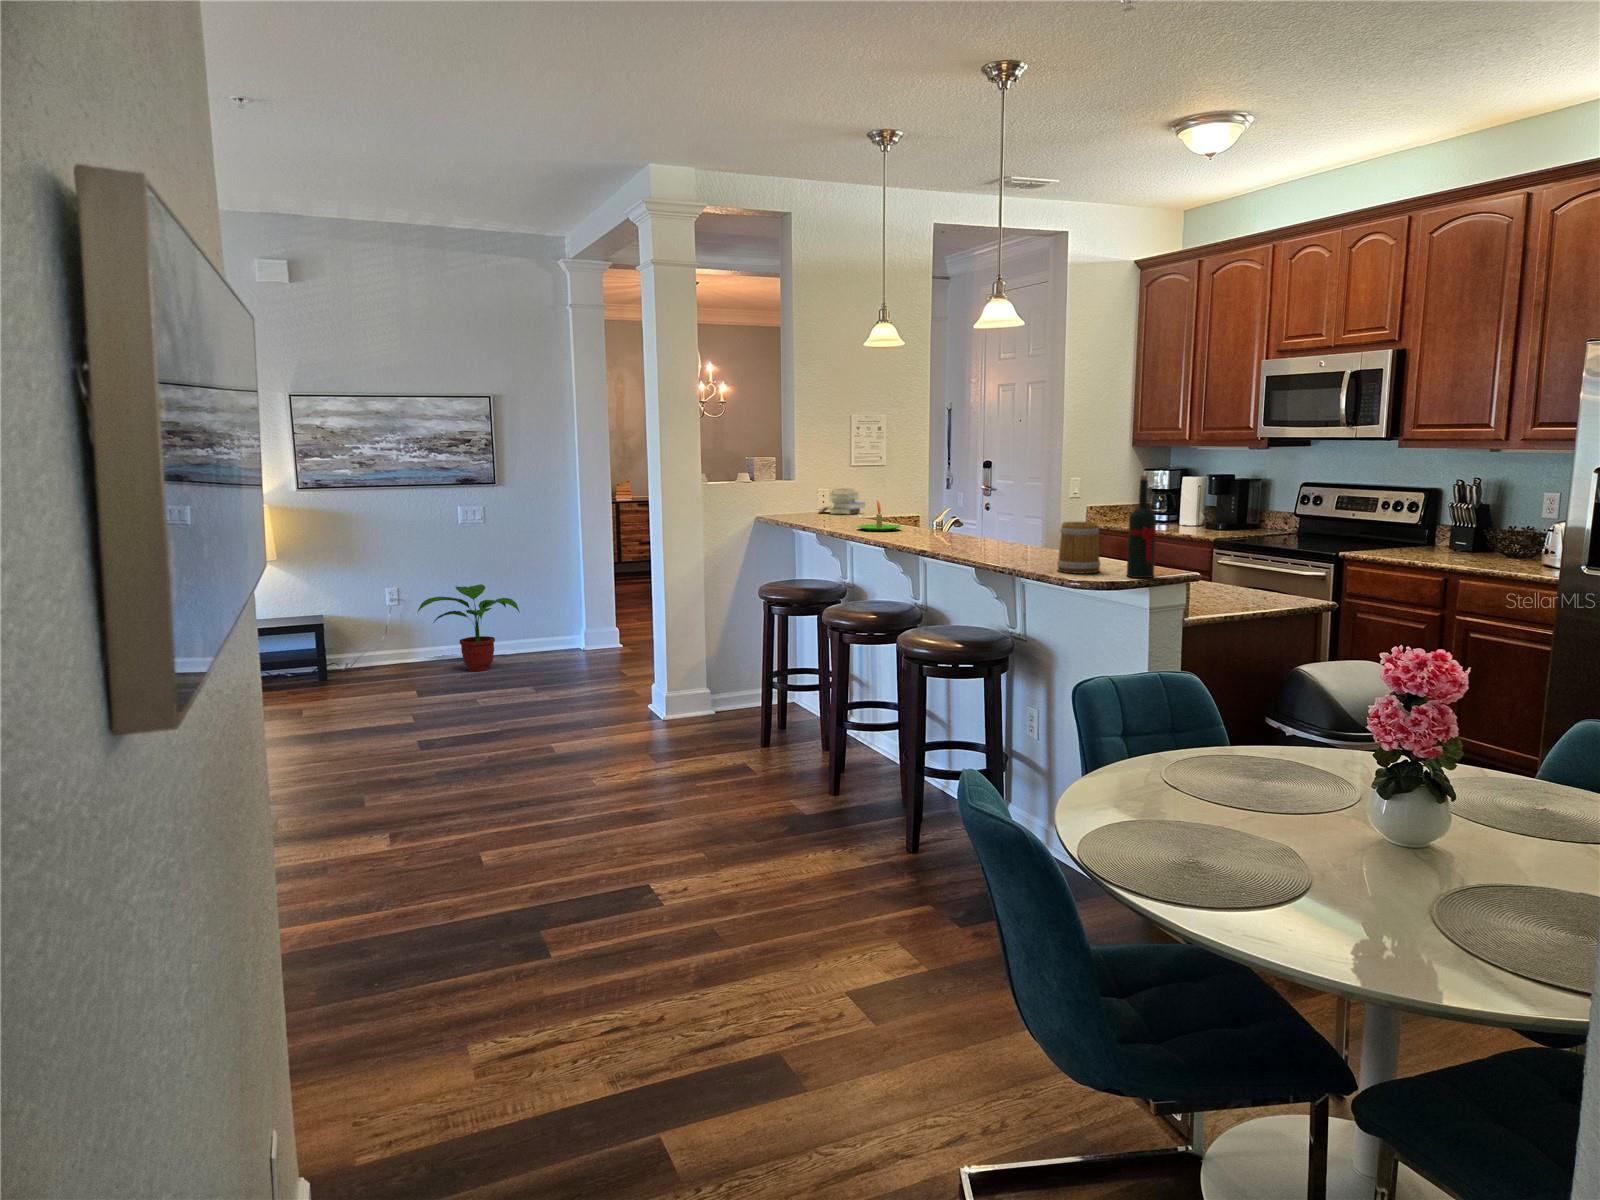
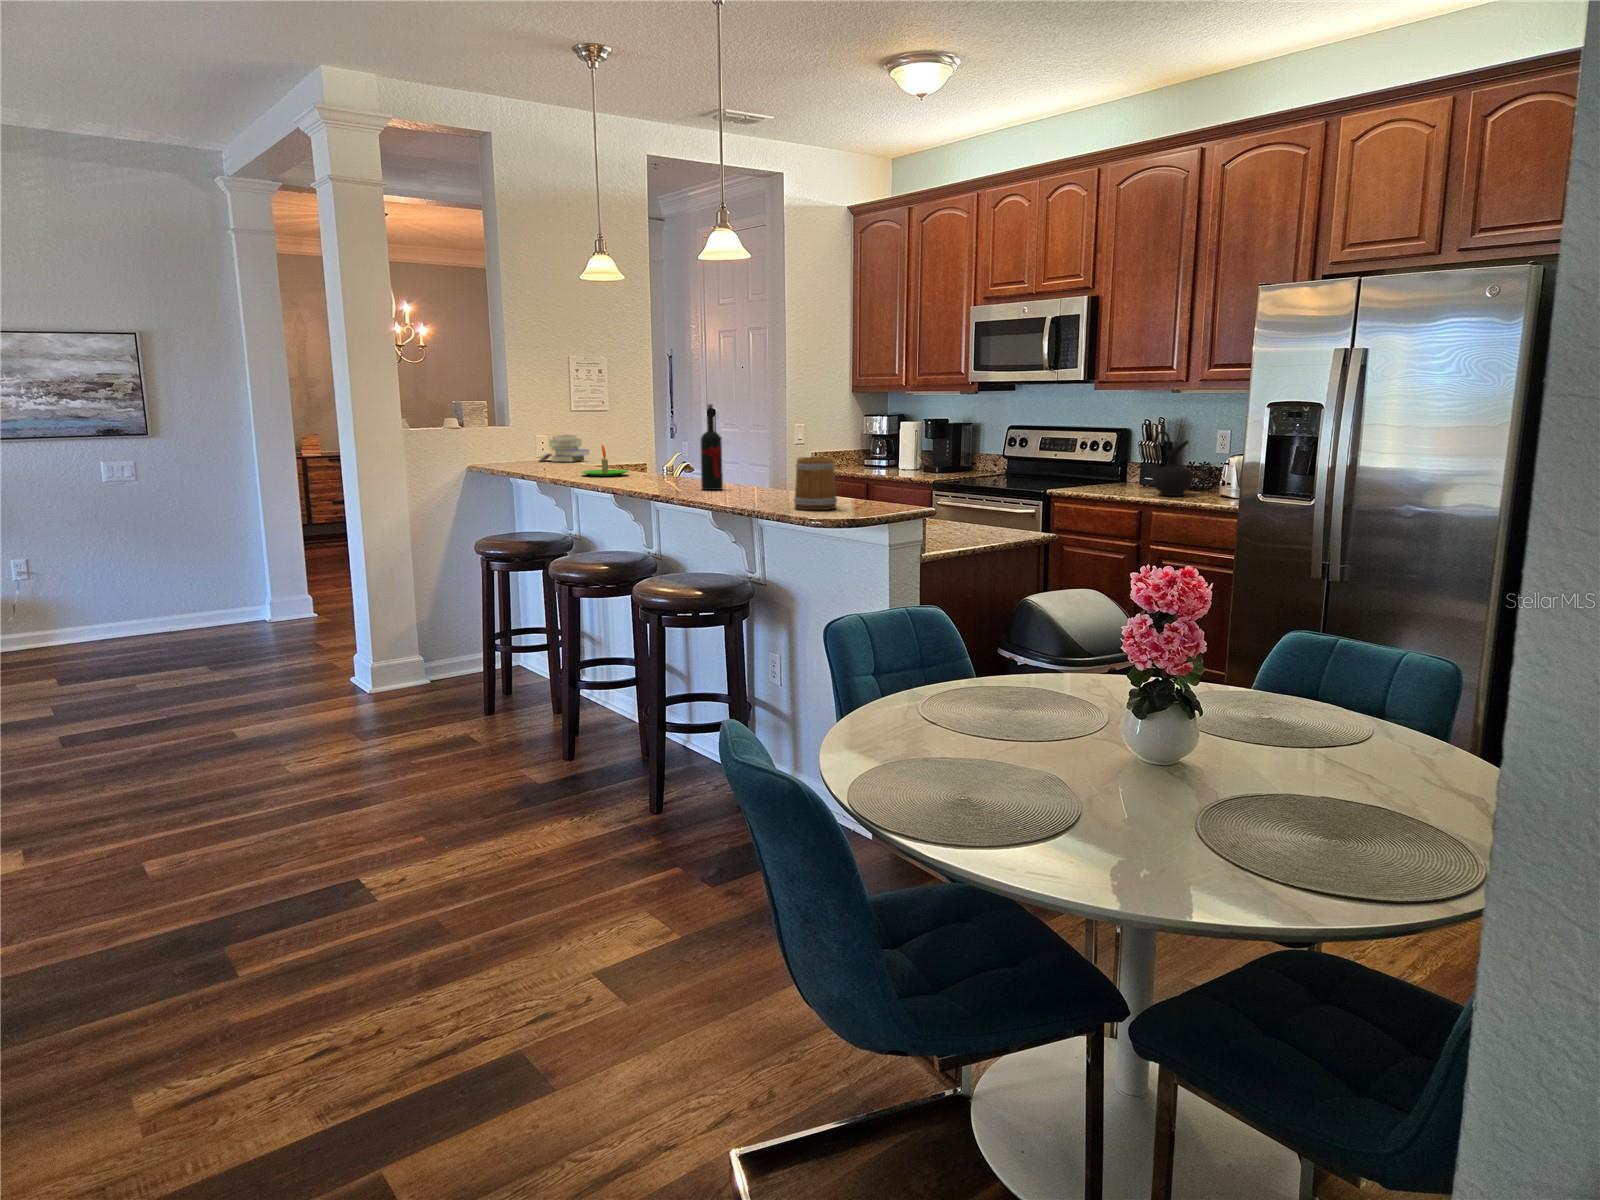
wine bottle: present [1127,476,1156,578] -> present [701,404,723,490]
ceramic jug: none [1465,494,1515,565] -> present [1152,431,1193,496]
potted plant: present [418,584,519,671] -> none [62,551,197,650]

